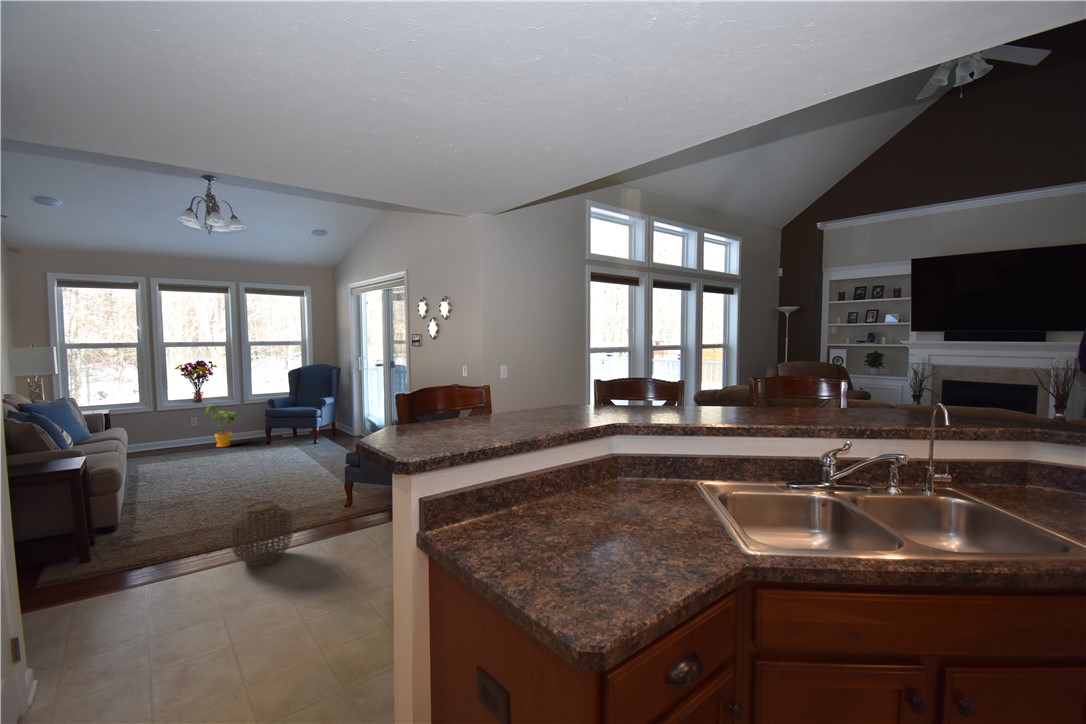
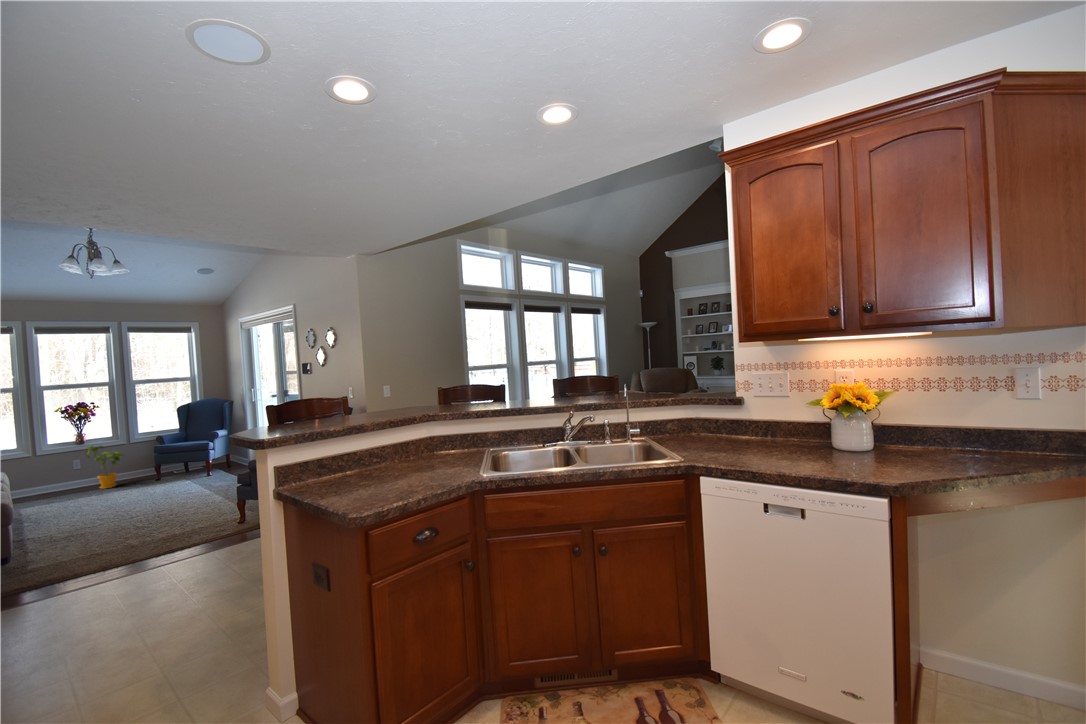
woven basket: present [230,501,293,566] -> none [123,518,185,576]

